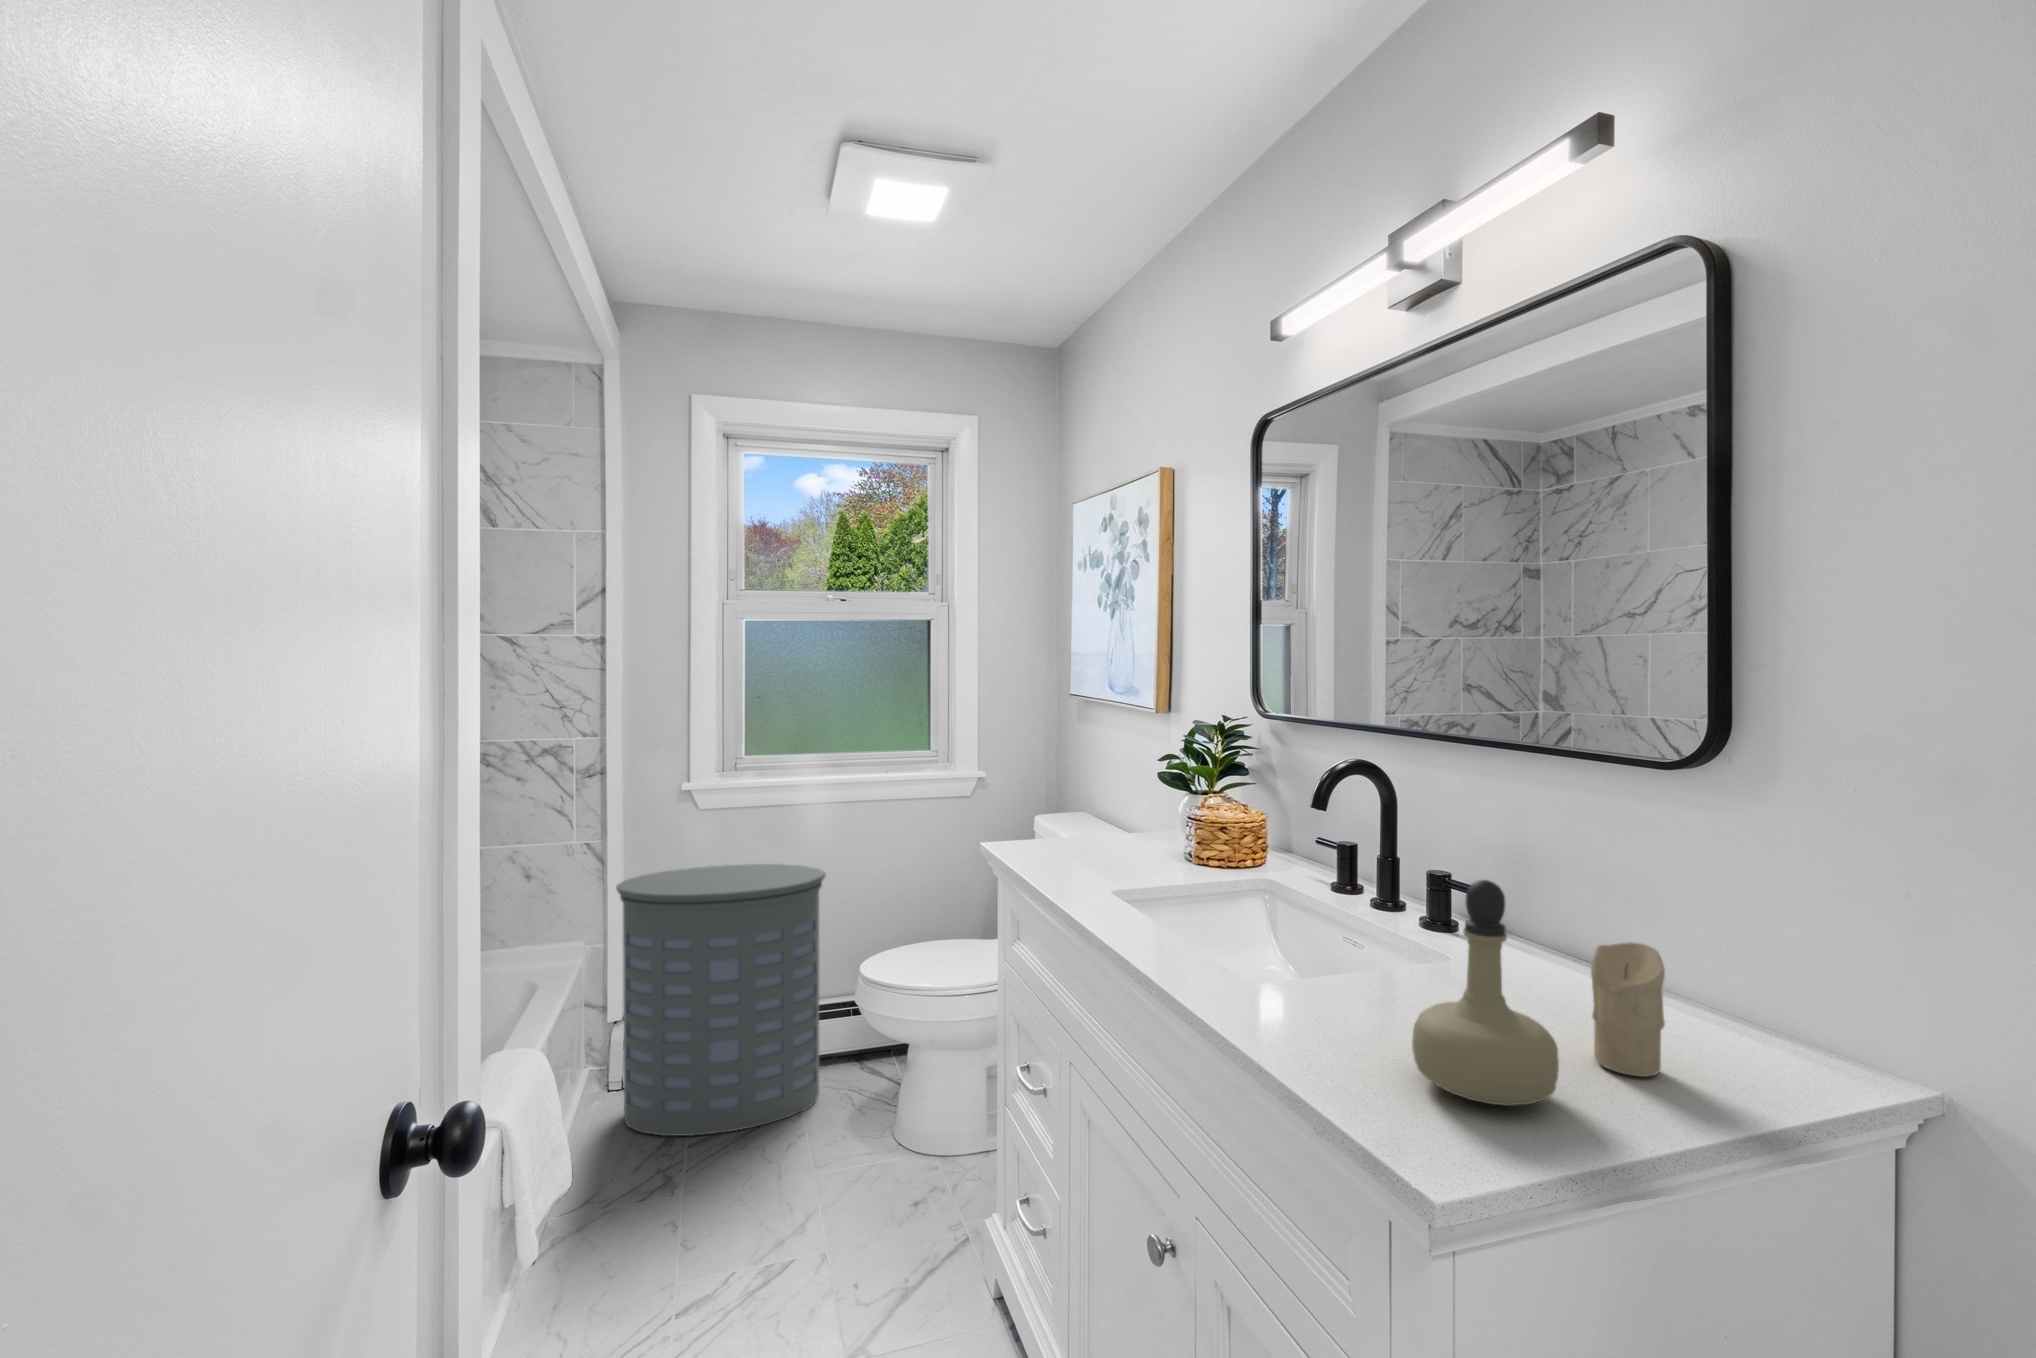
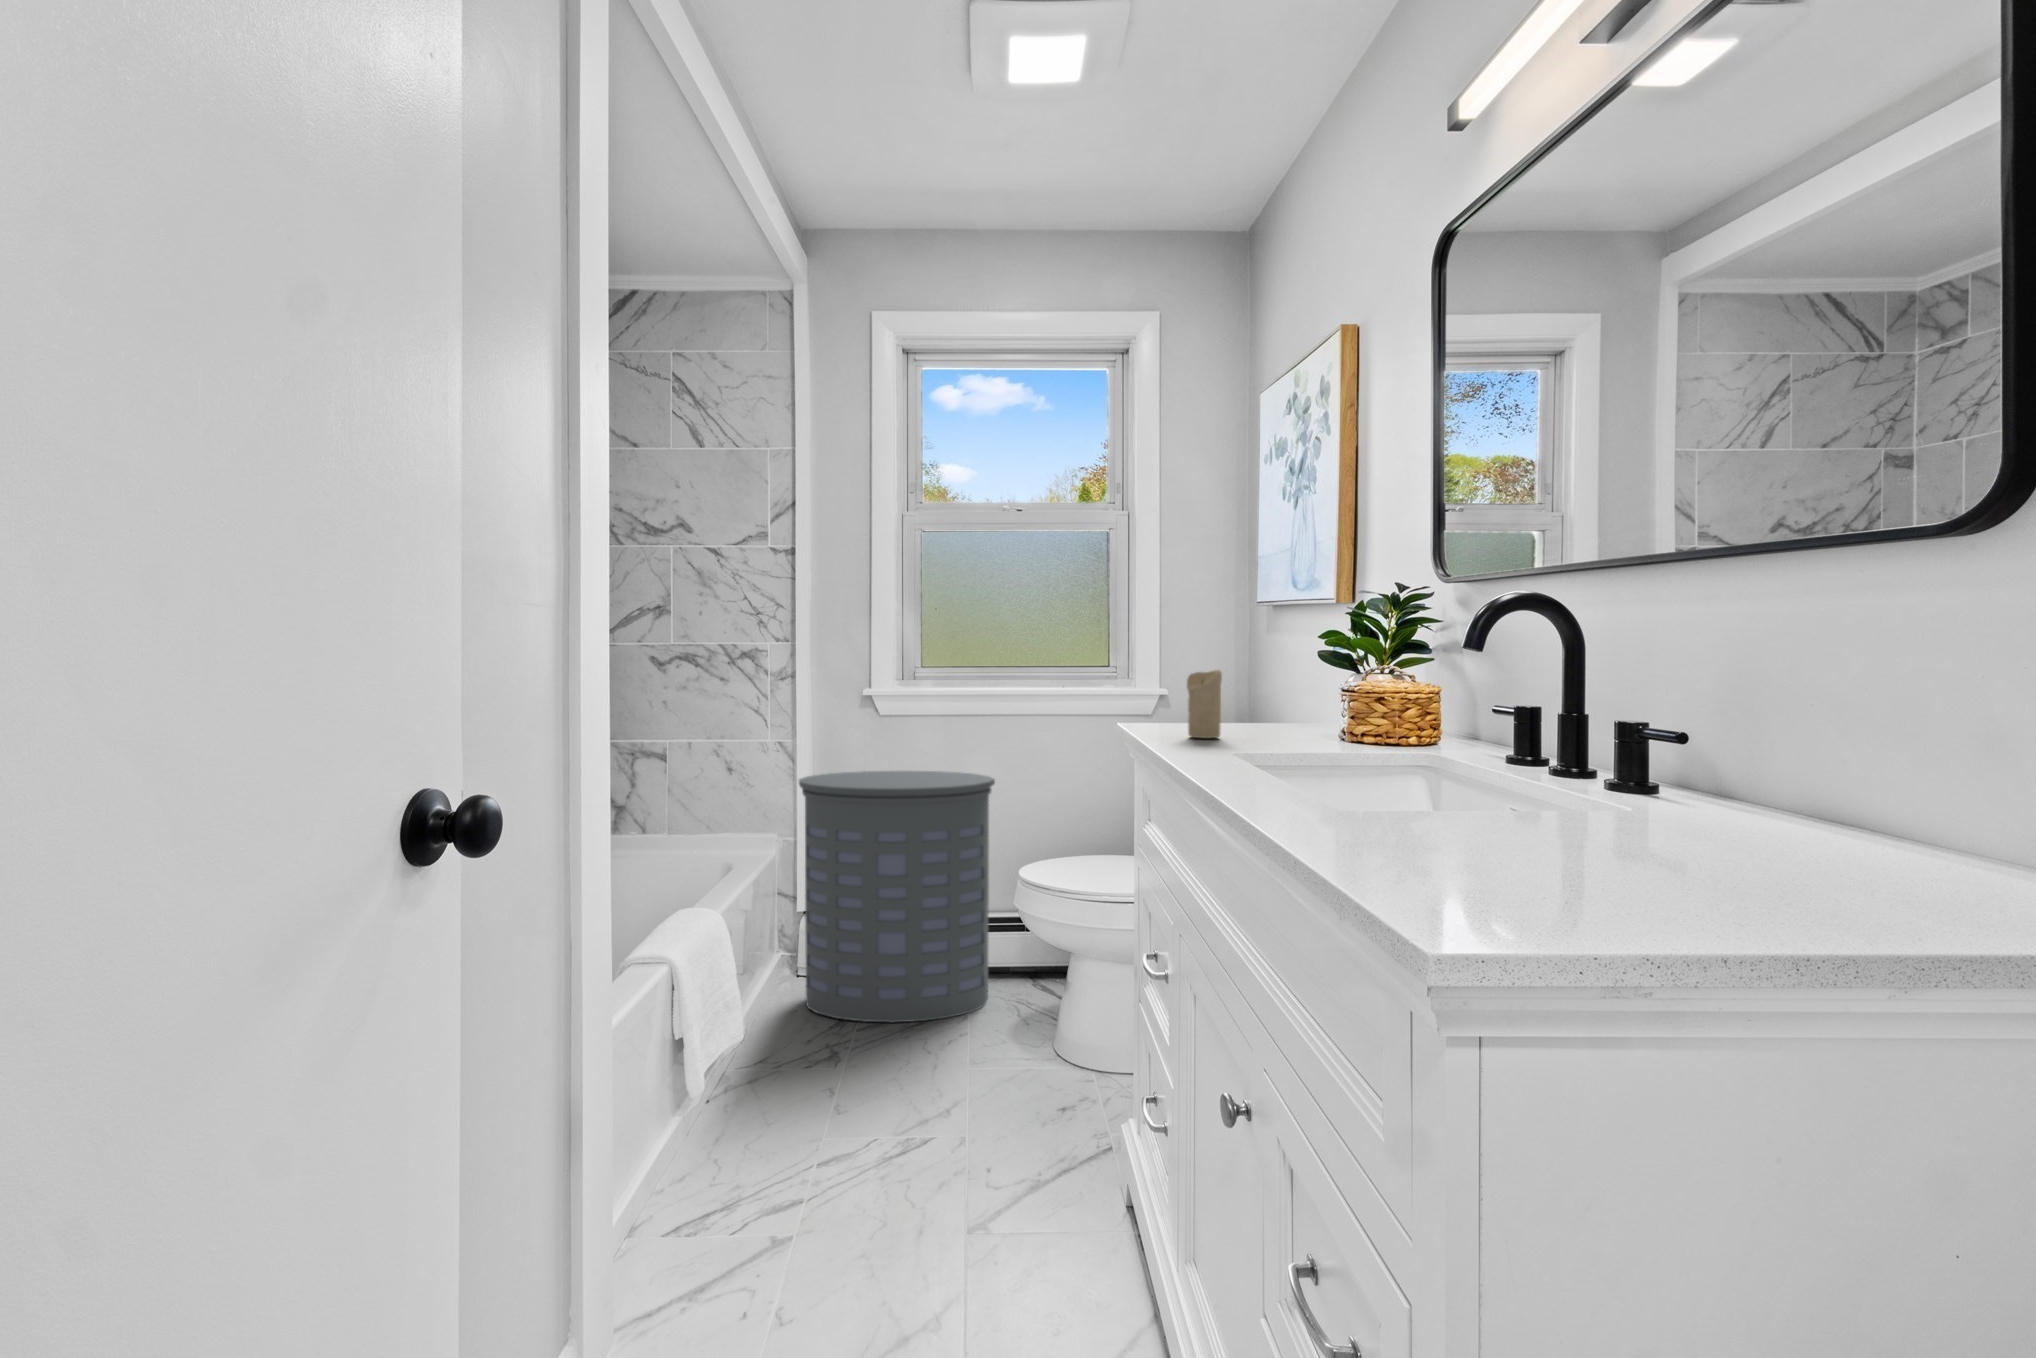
perfume bottle: present [1412,880,1559,1106] -> none [1494,626,1691,908]
candle: present [1591,942,1665,1077] -> present [1187,670,1222,738]

